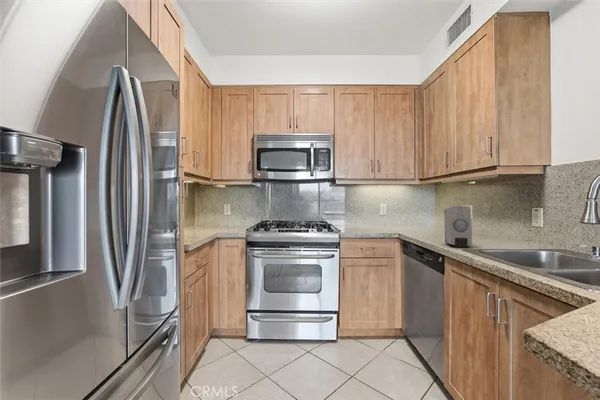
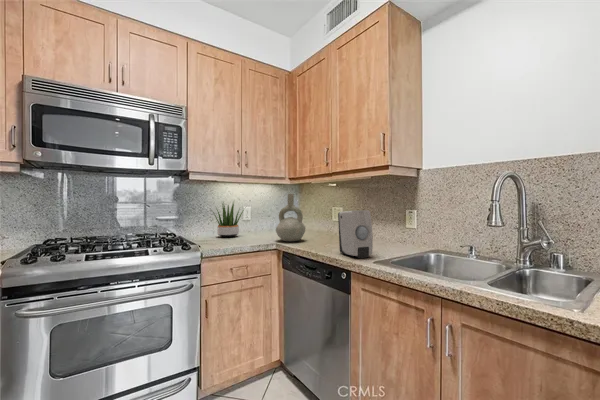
decorative vase: none [403,193,430,234] -> present [276,194,306,241]
potted plant: none [354,200,385,229] -> present [213,203,244,237]

